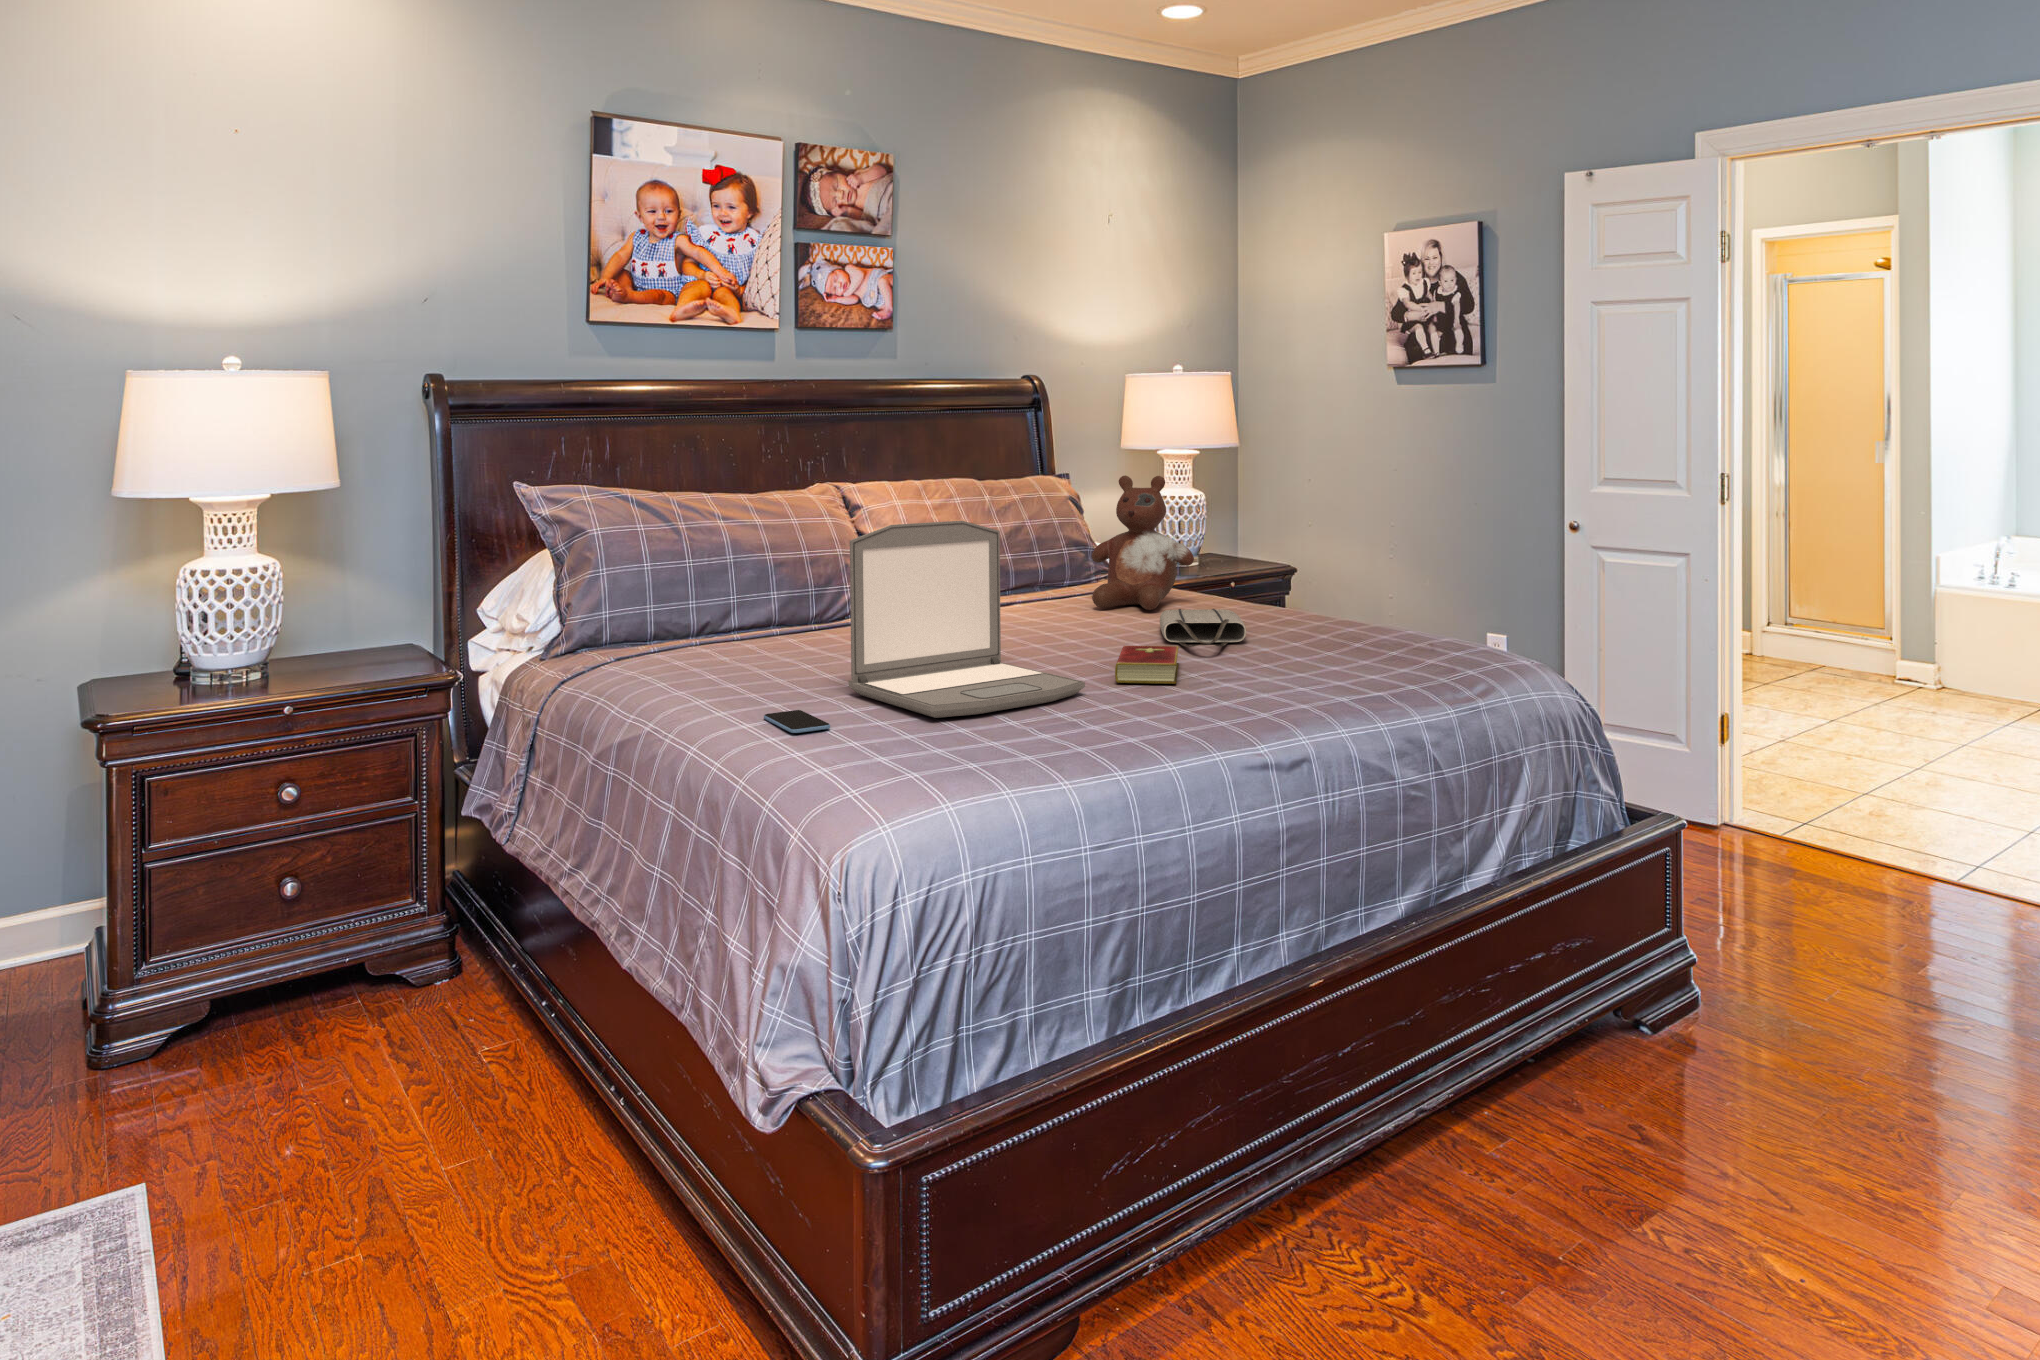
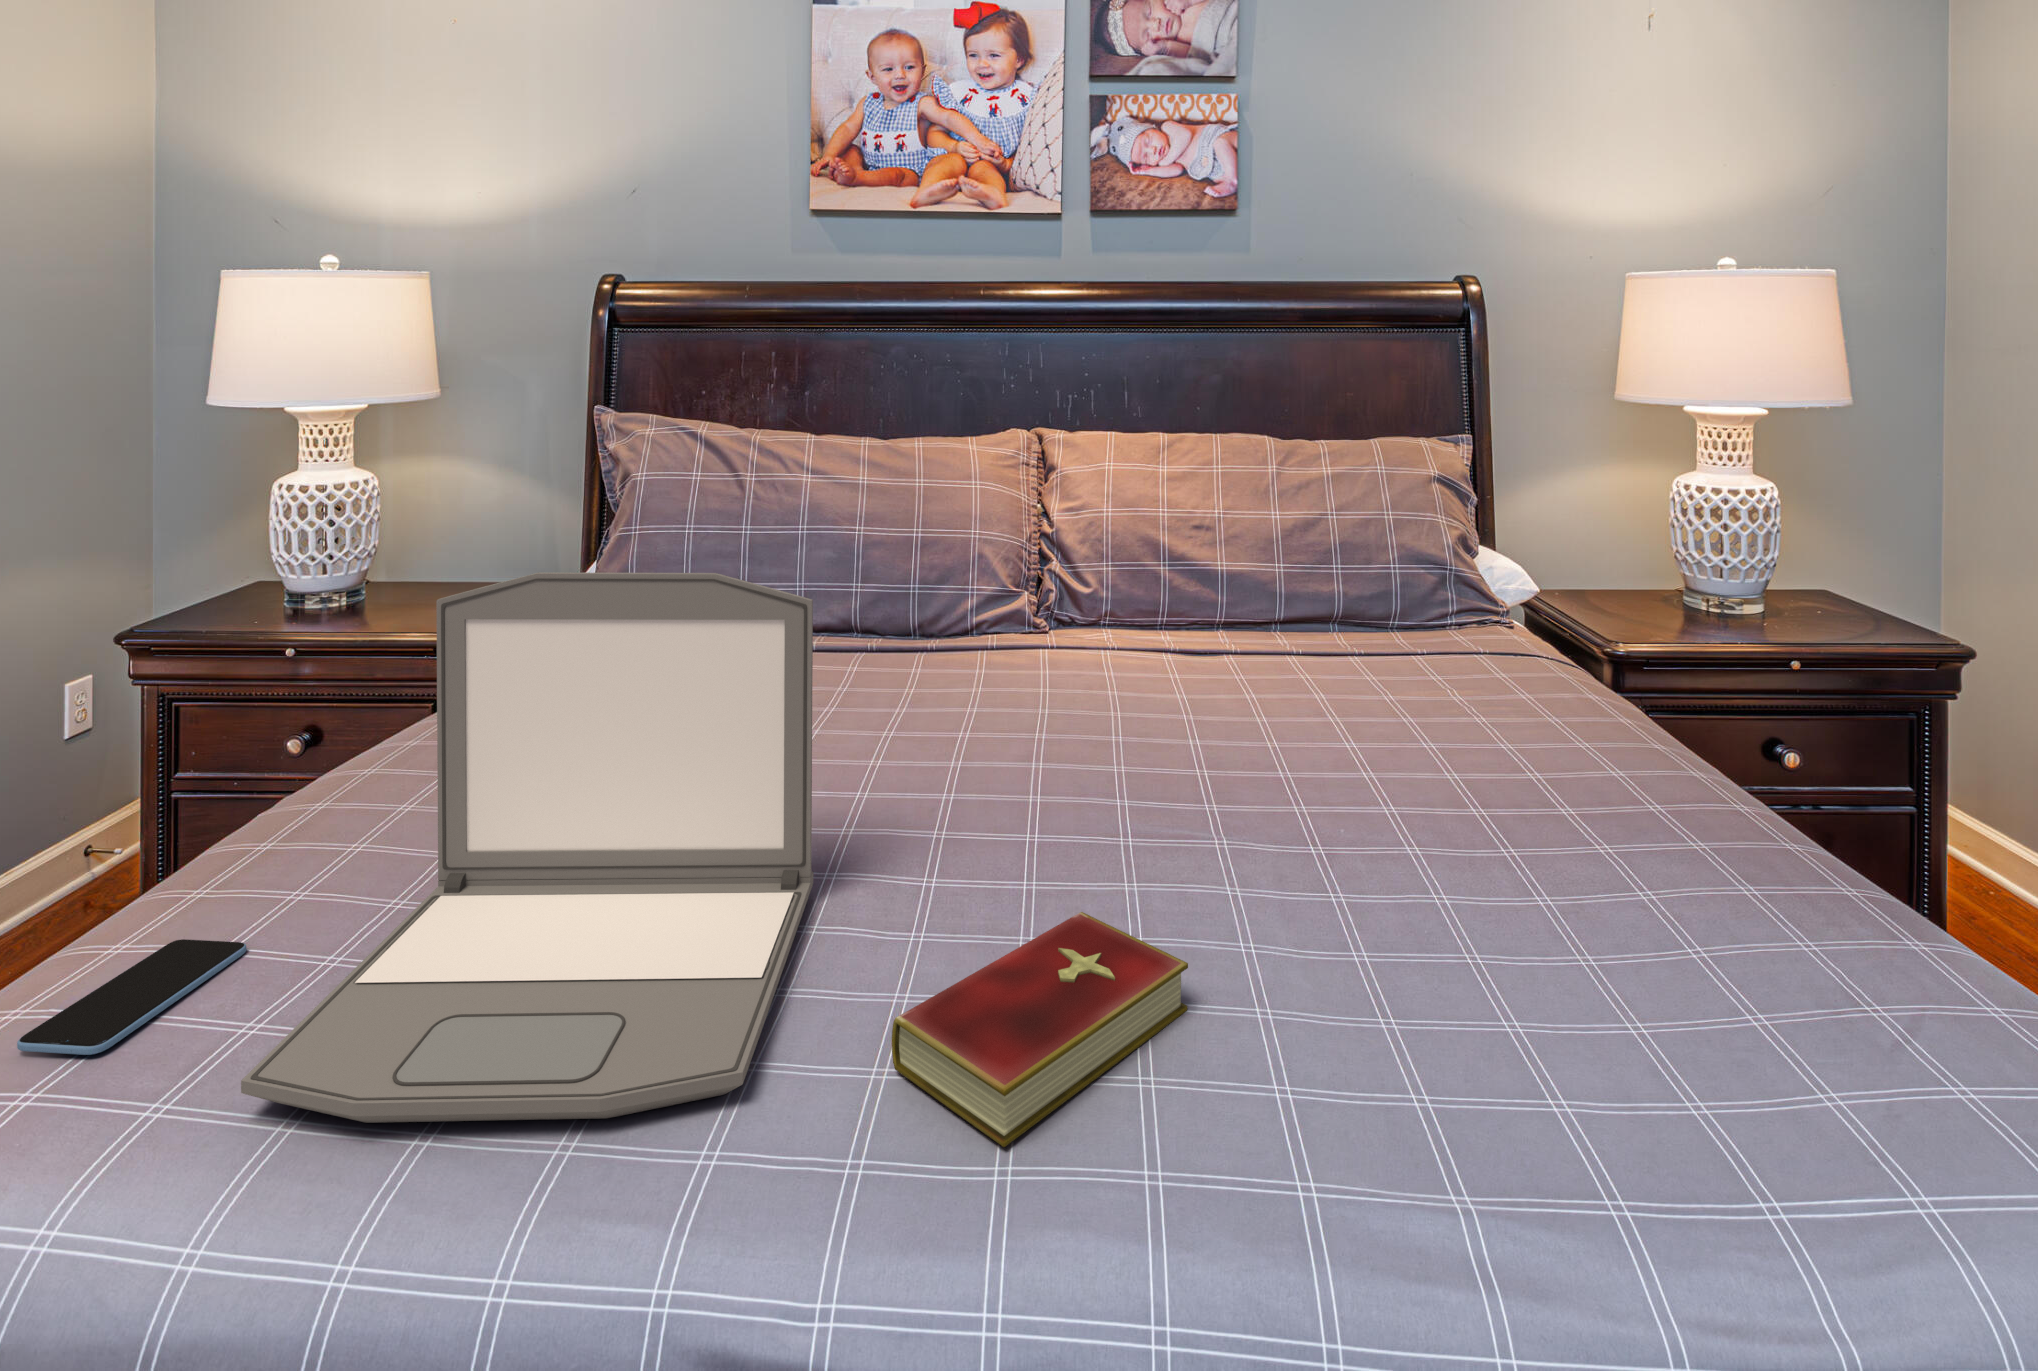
stuffed bear: present [1092,475,1194,610] -> none [1337,458,1559,739]
tote bag: present [1160,609,1246,647] -> none [1277,773,1550,973]

